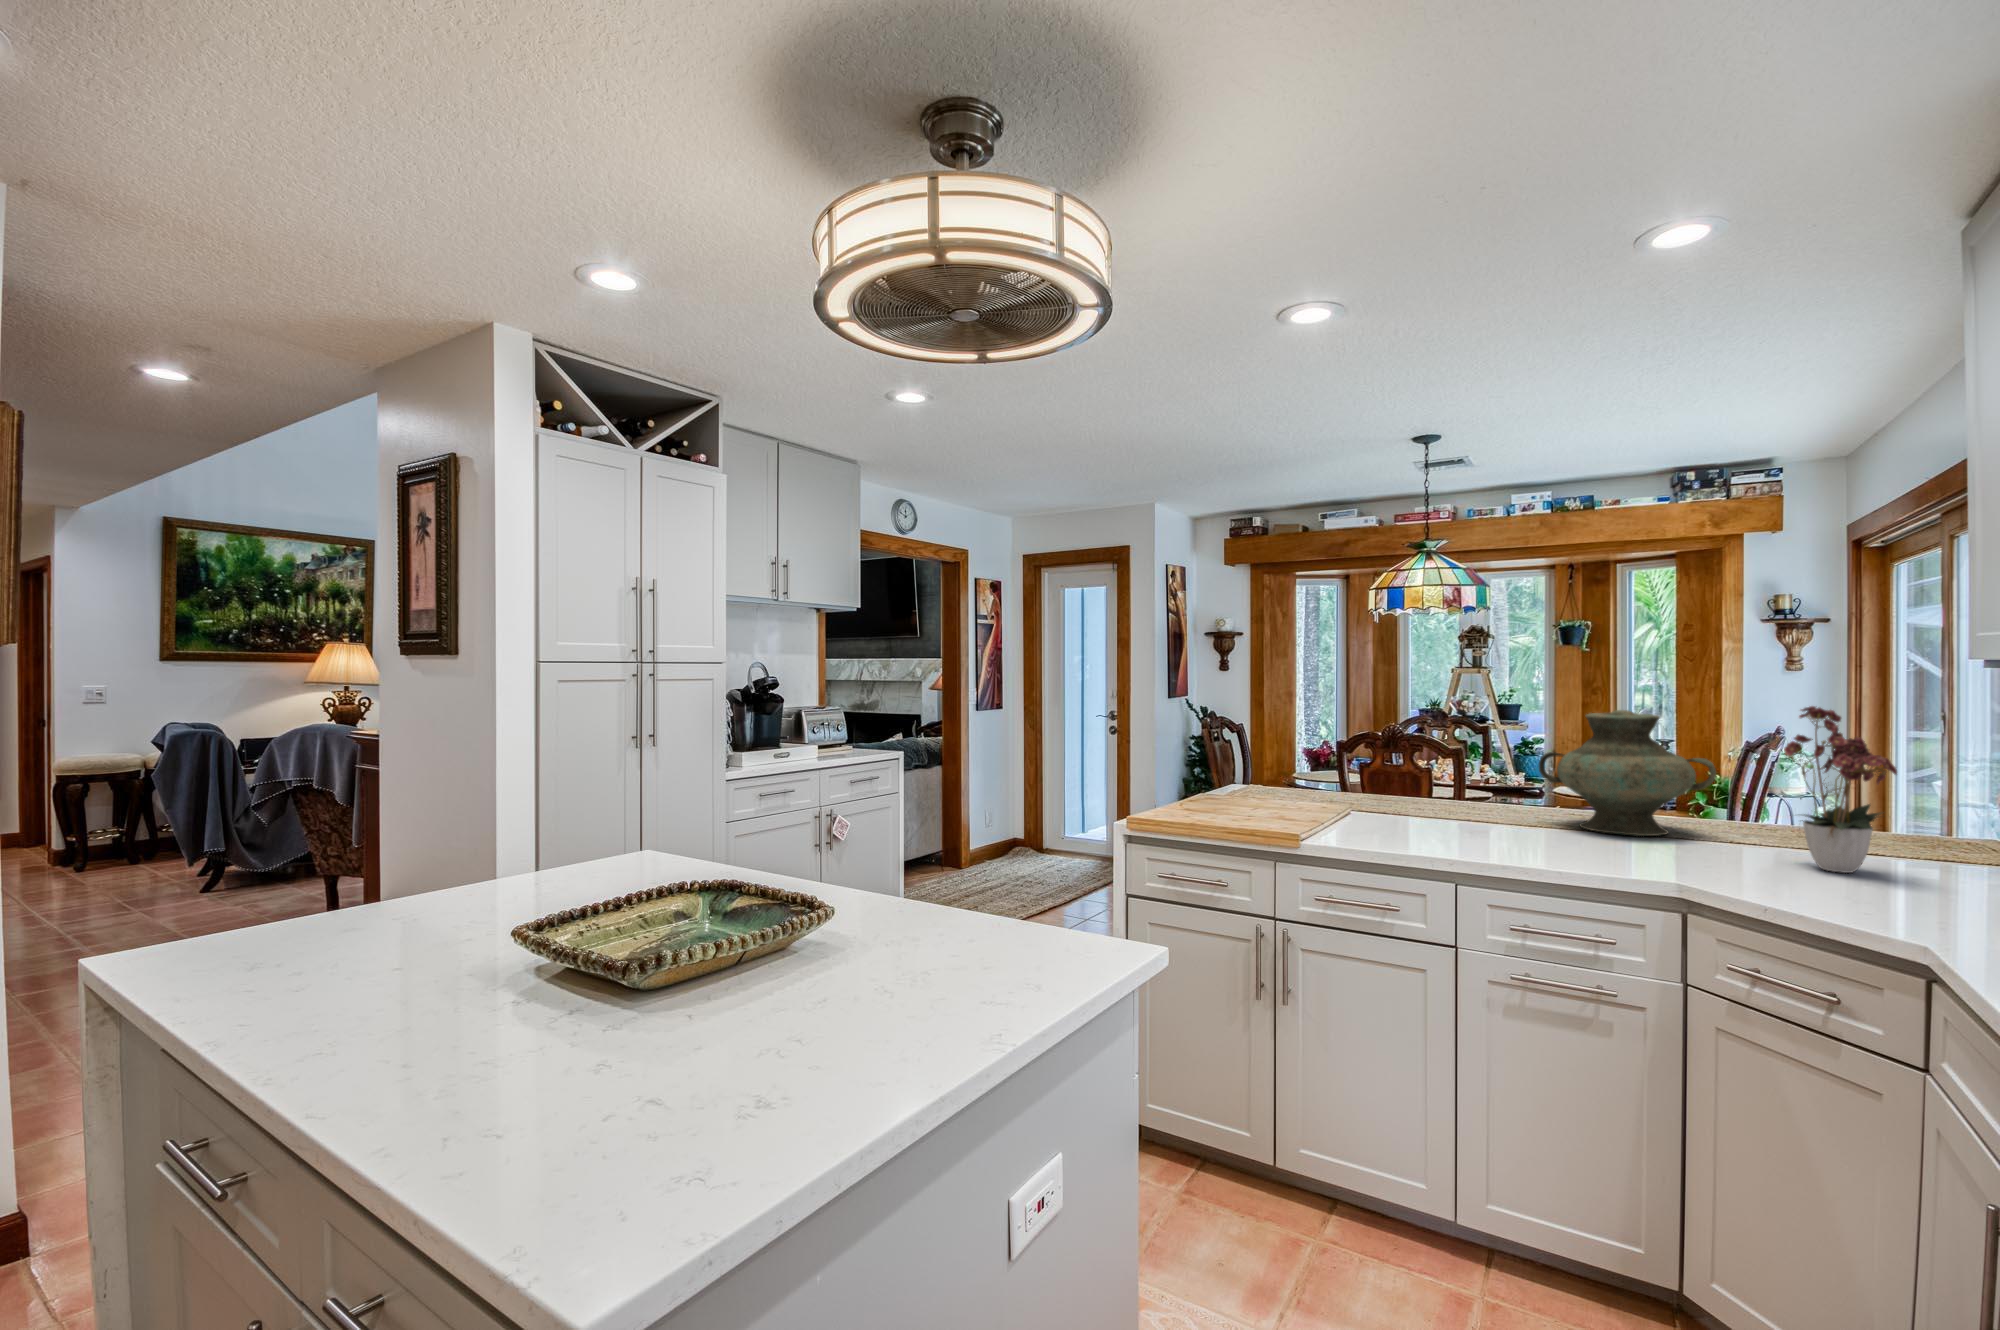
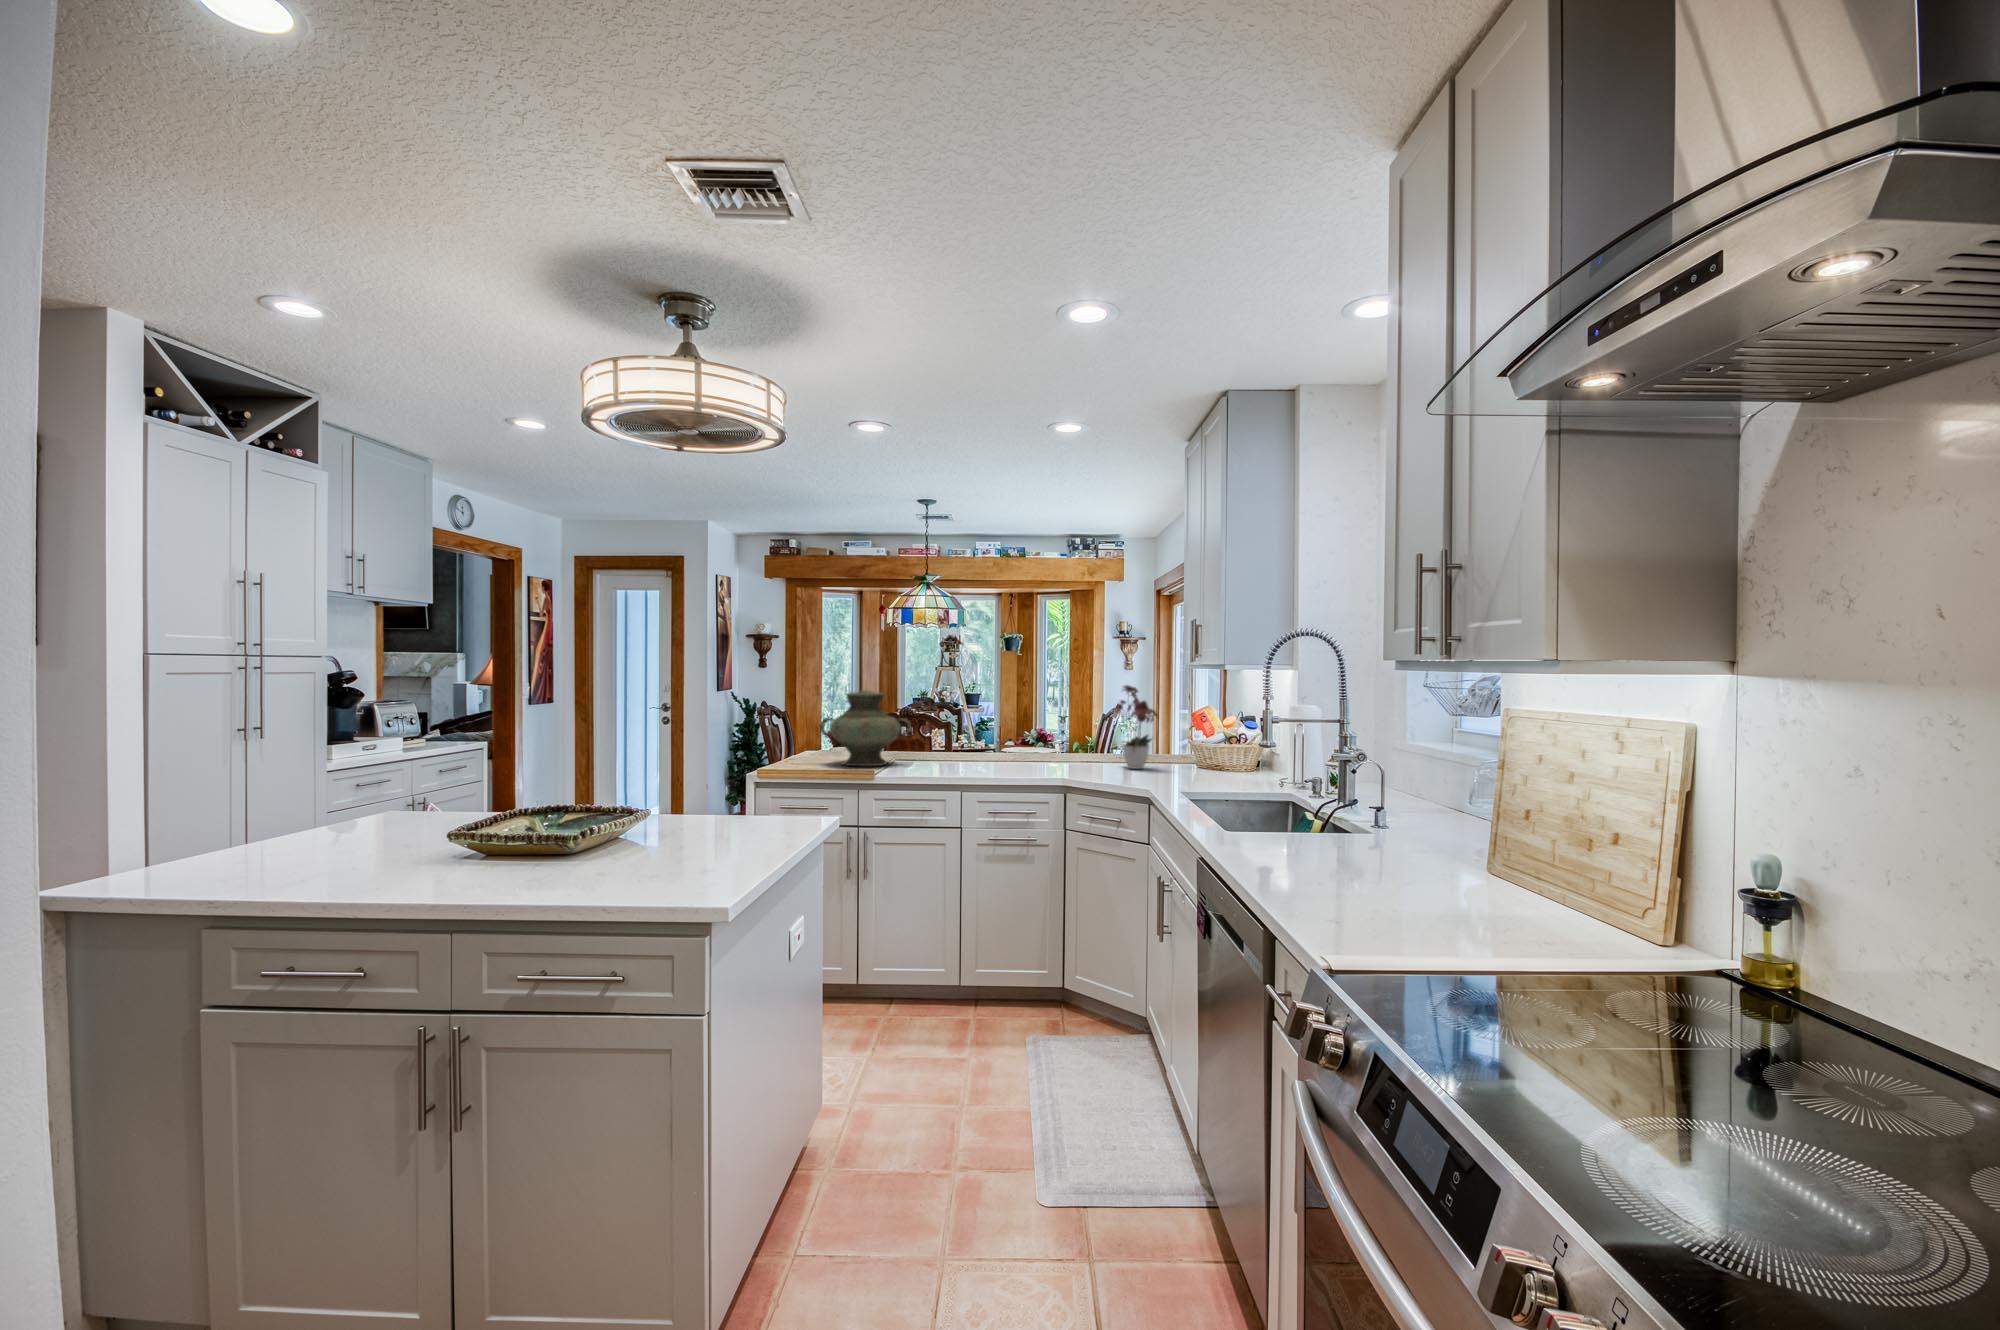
vase: present [1539,710,1716,836] -> present [820,690,911,766]

